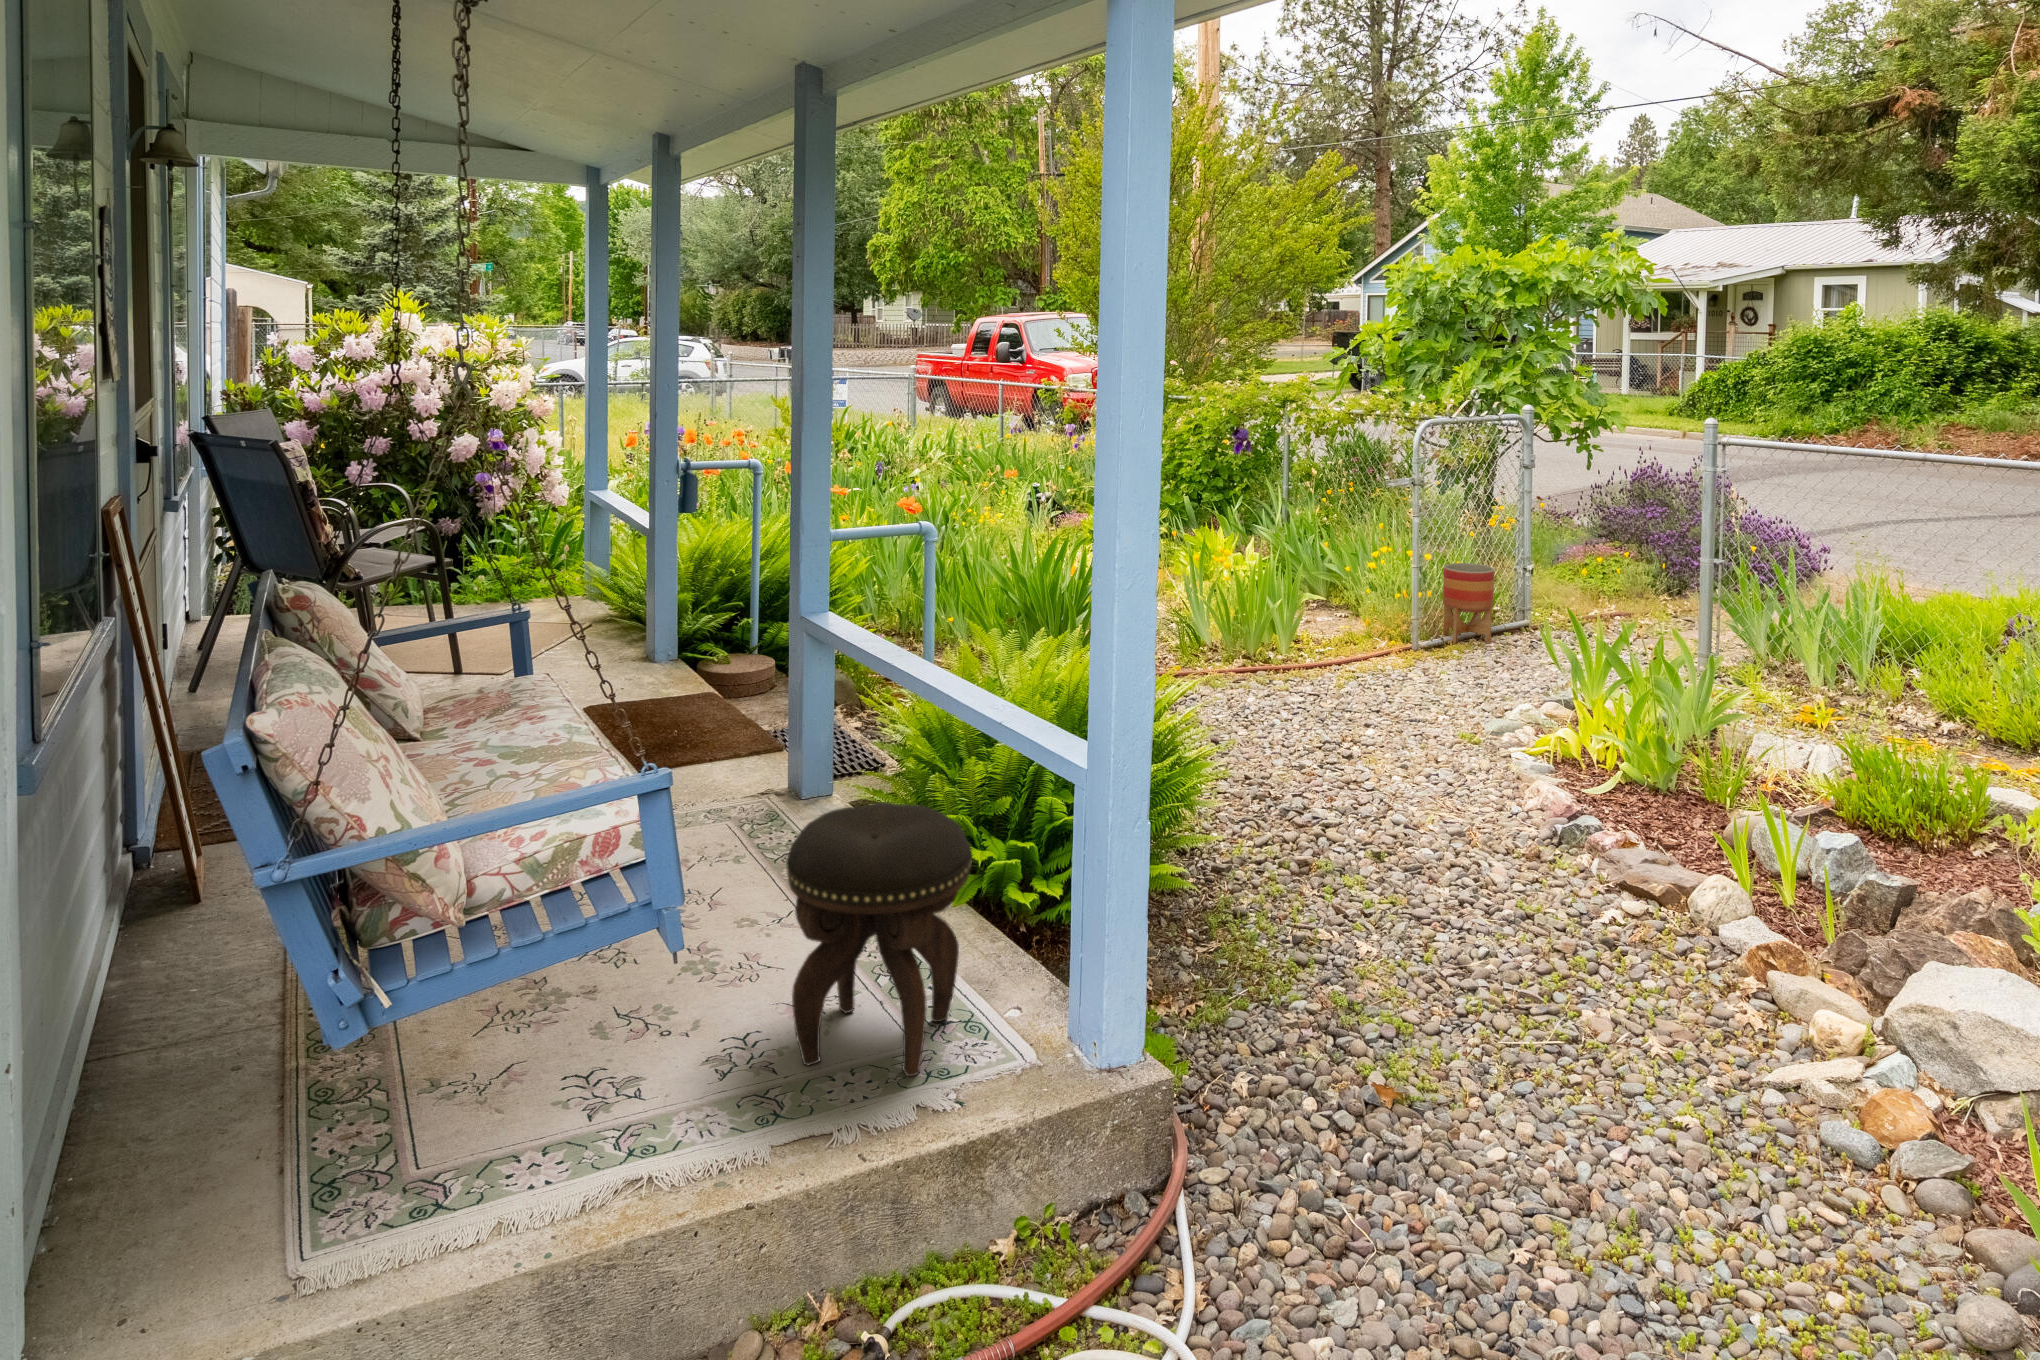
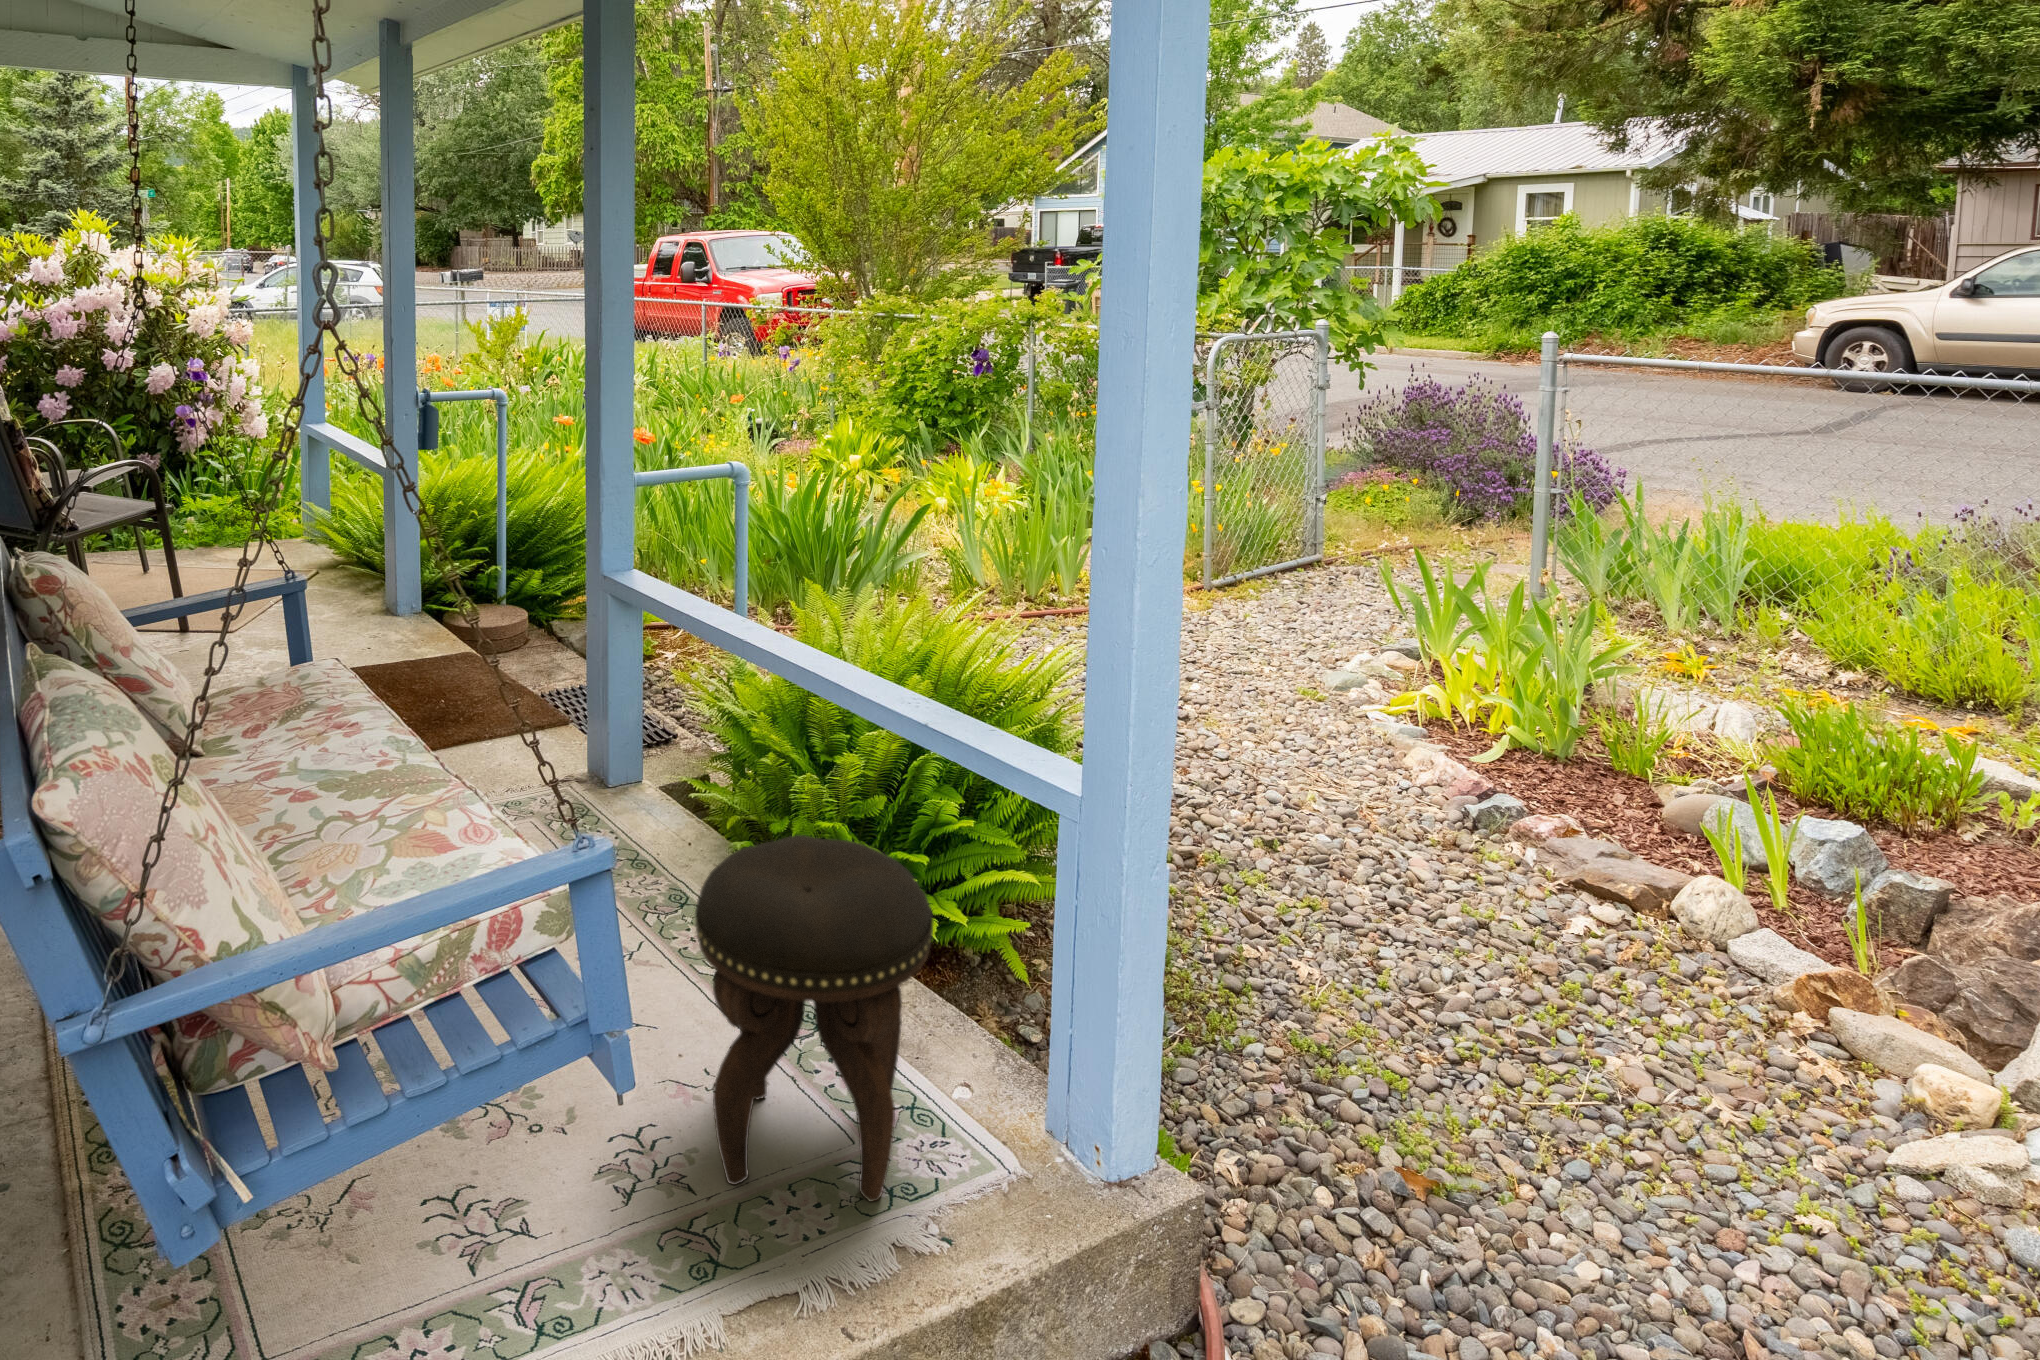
planter: present [1443,563,1494,644] -> none [1230,493,1290,580]

